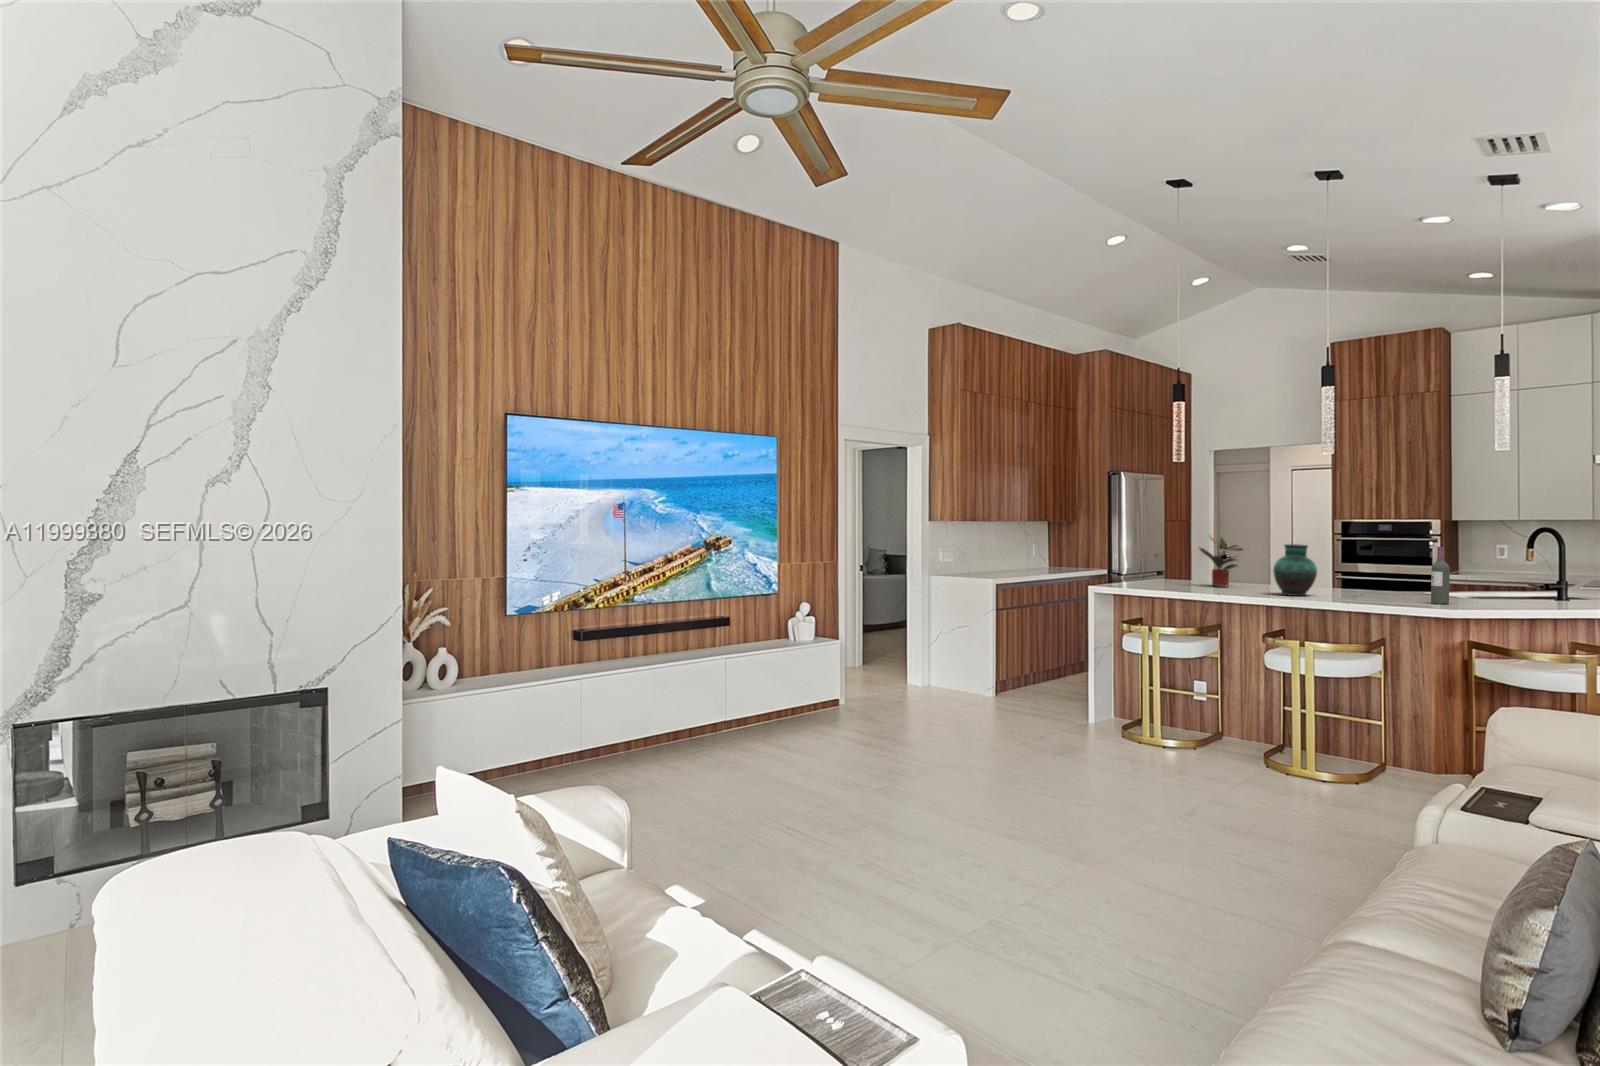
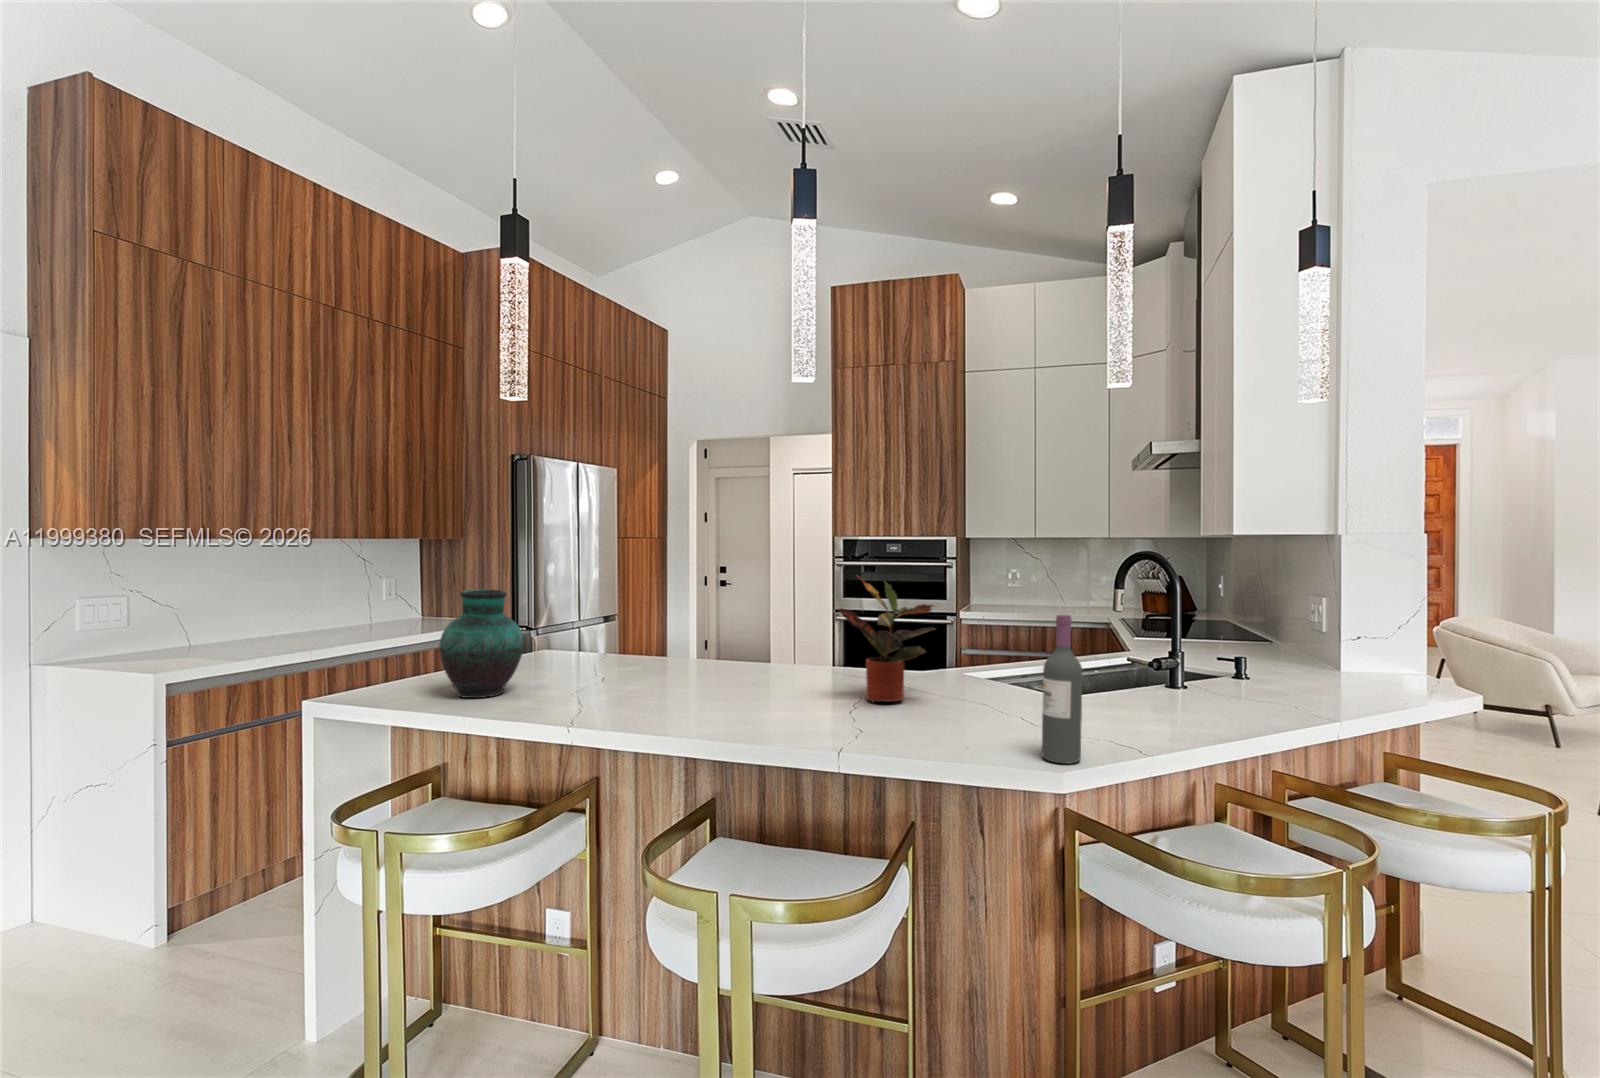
potted plant: present [1200,537,1244,586] -> present [839,577,935,702]
vase: present [1273,544,1317,596] -> present [439,589,524,698]

